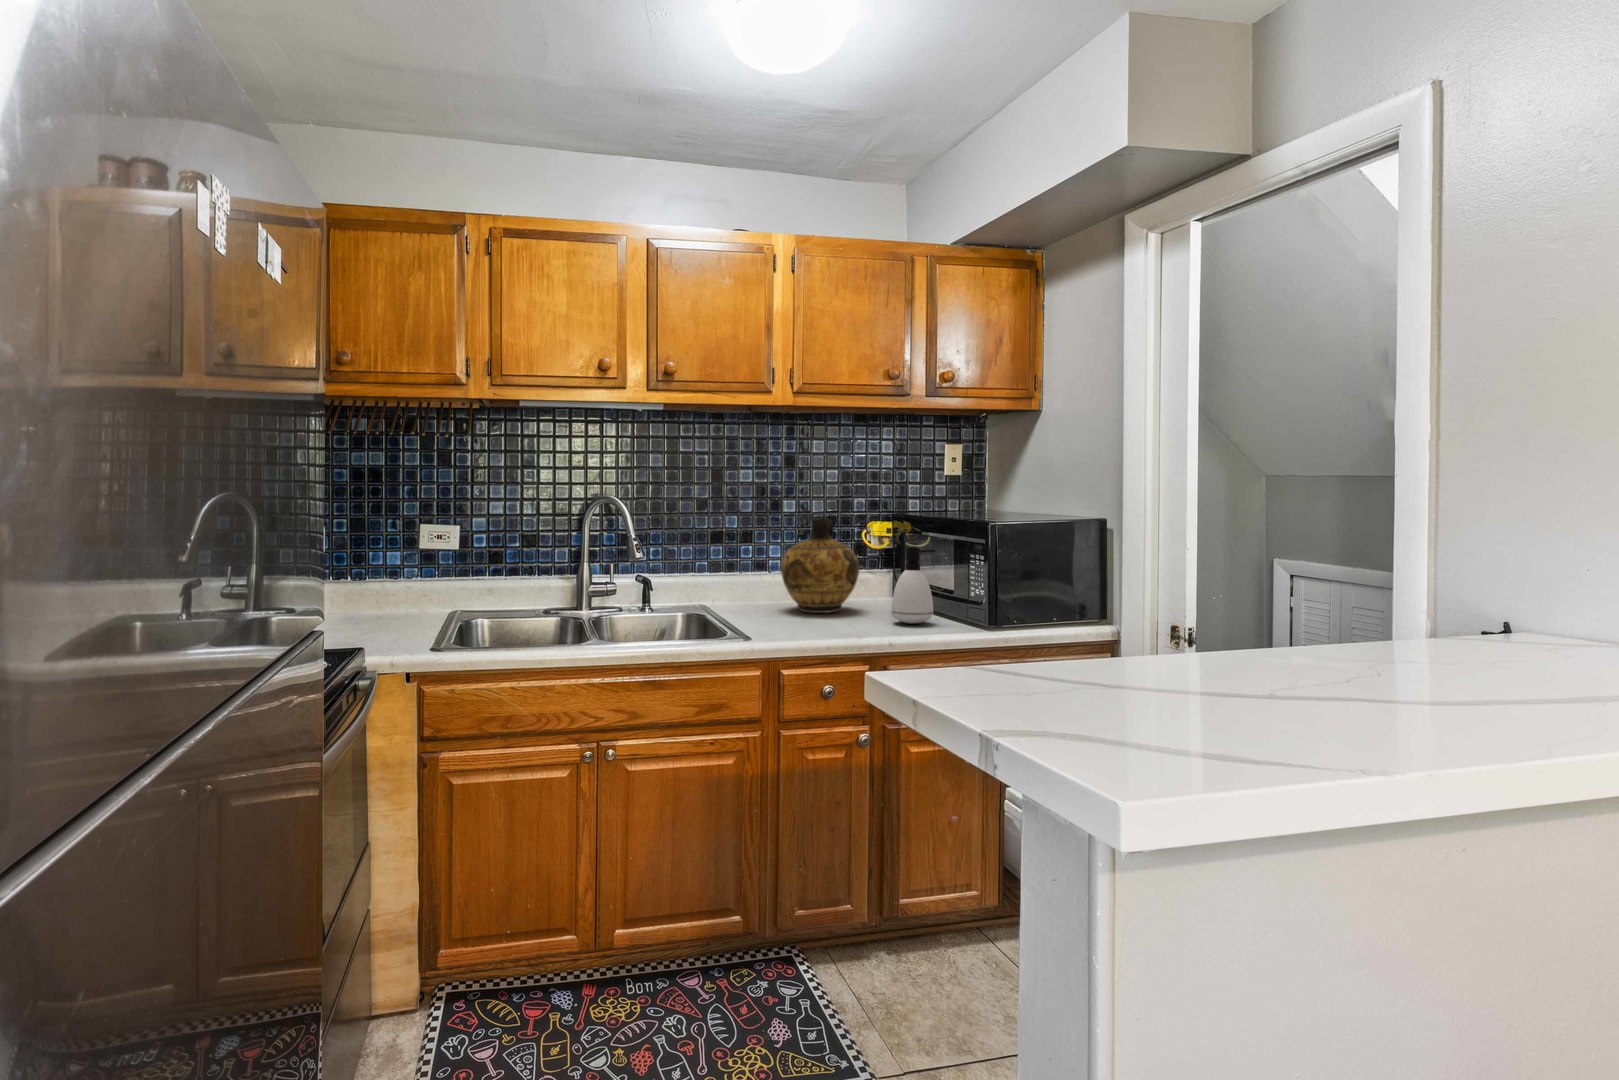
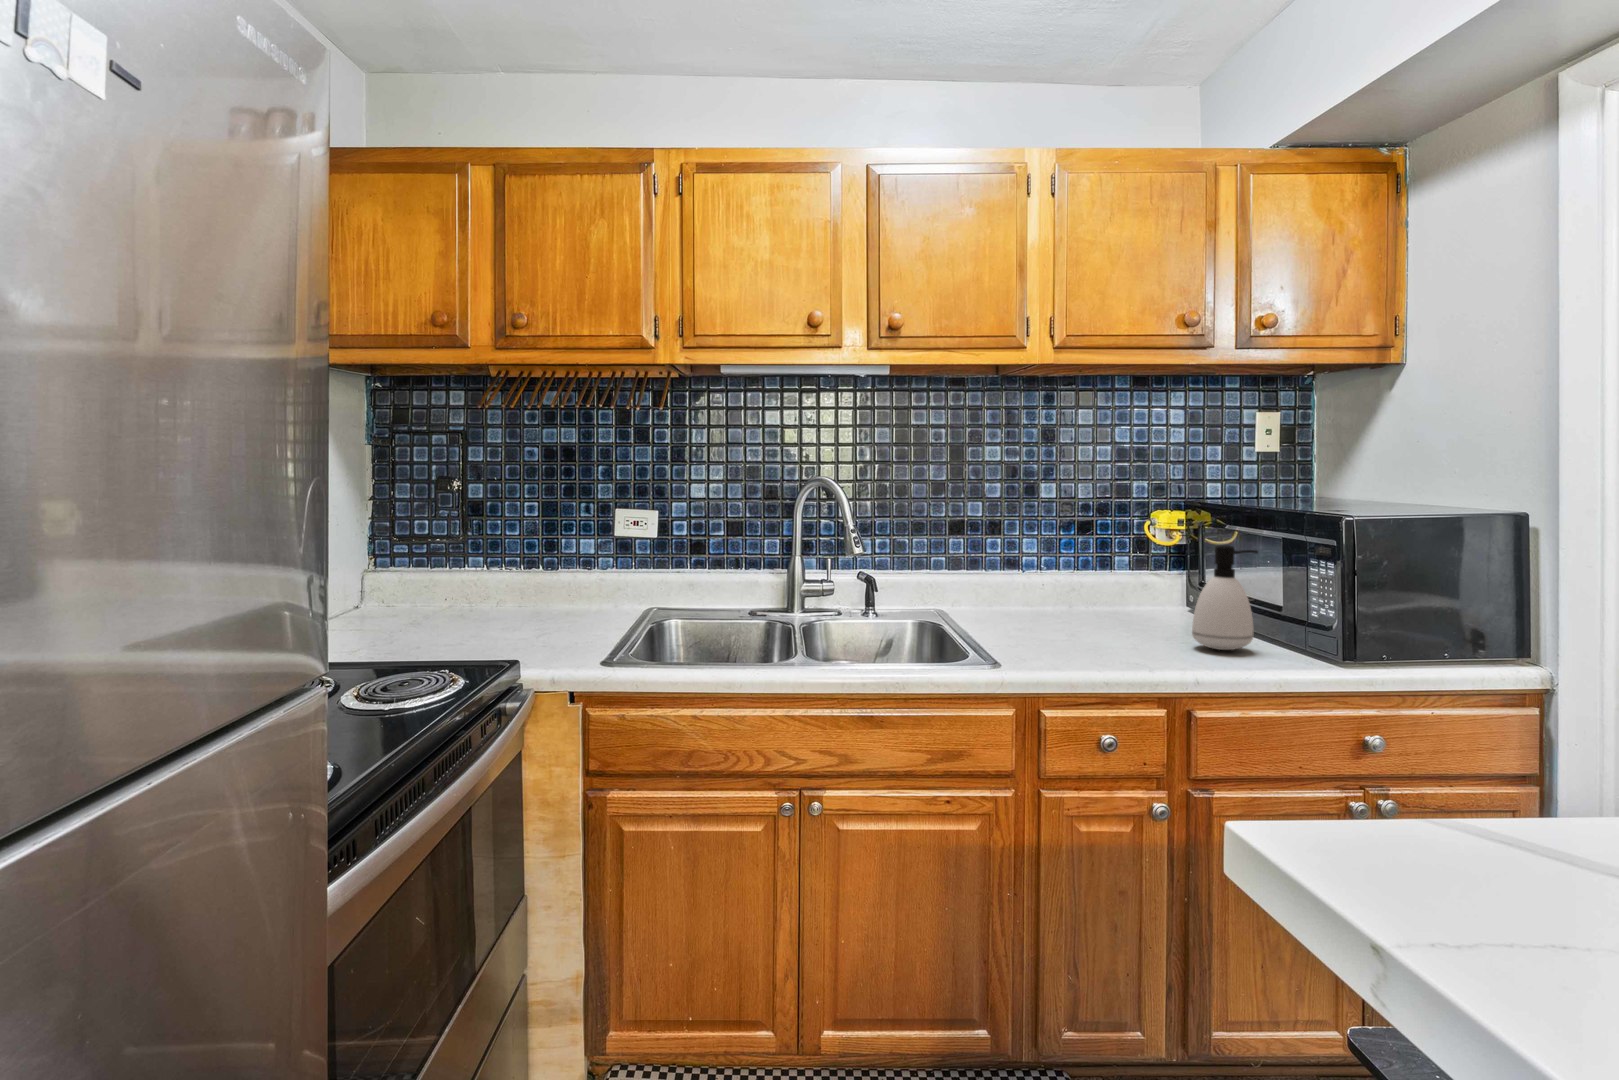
ceramic jug: present [781,514,859,613] -> none [1037,500,1142,628]

